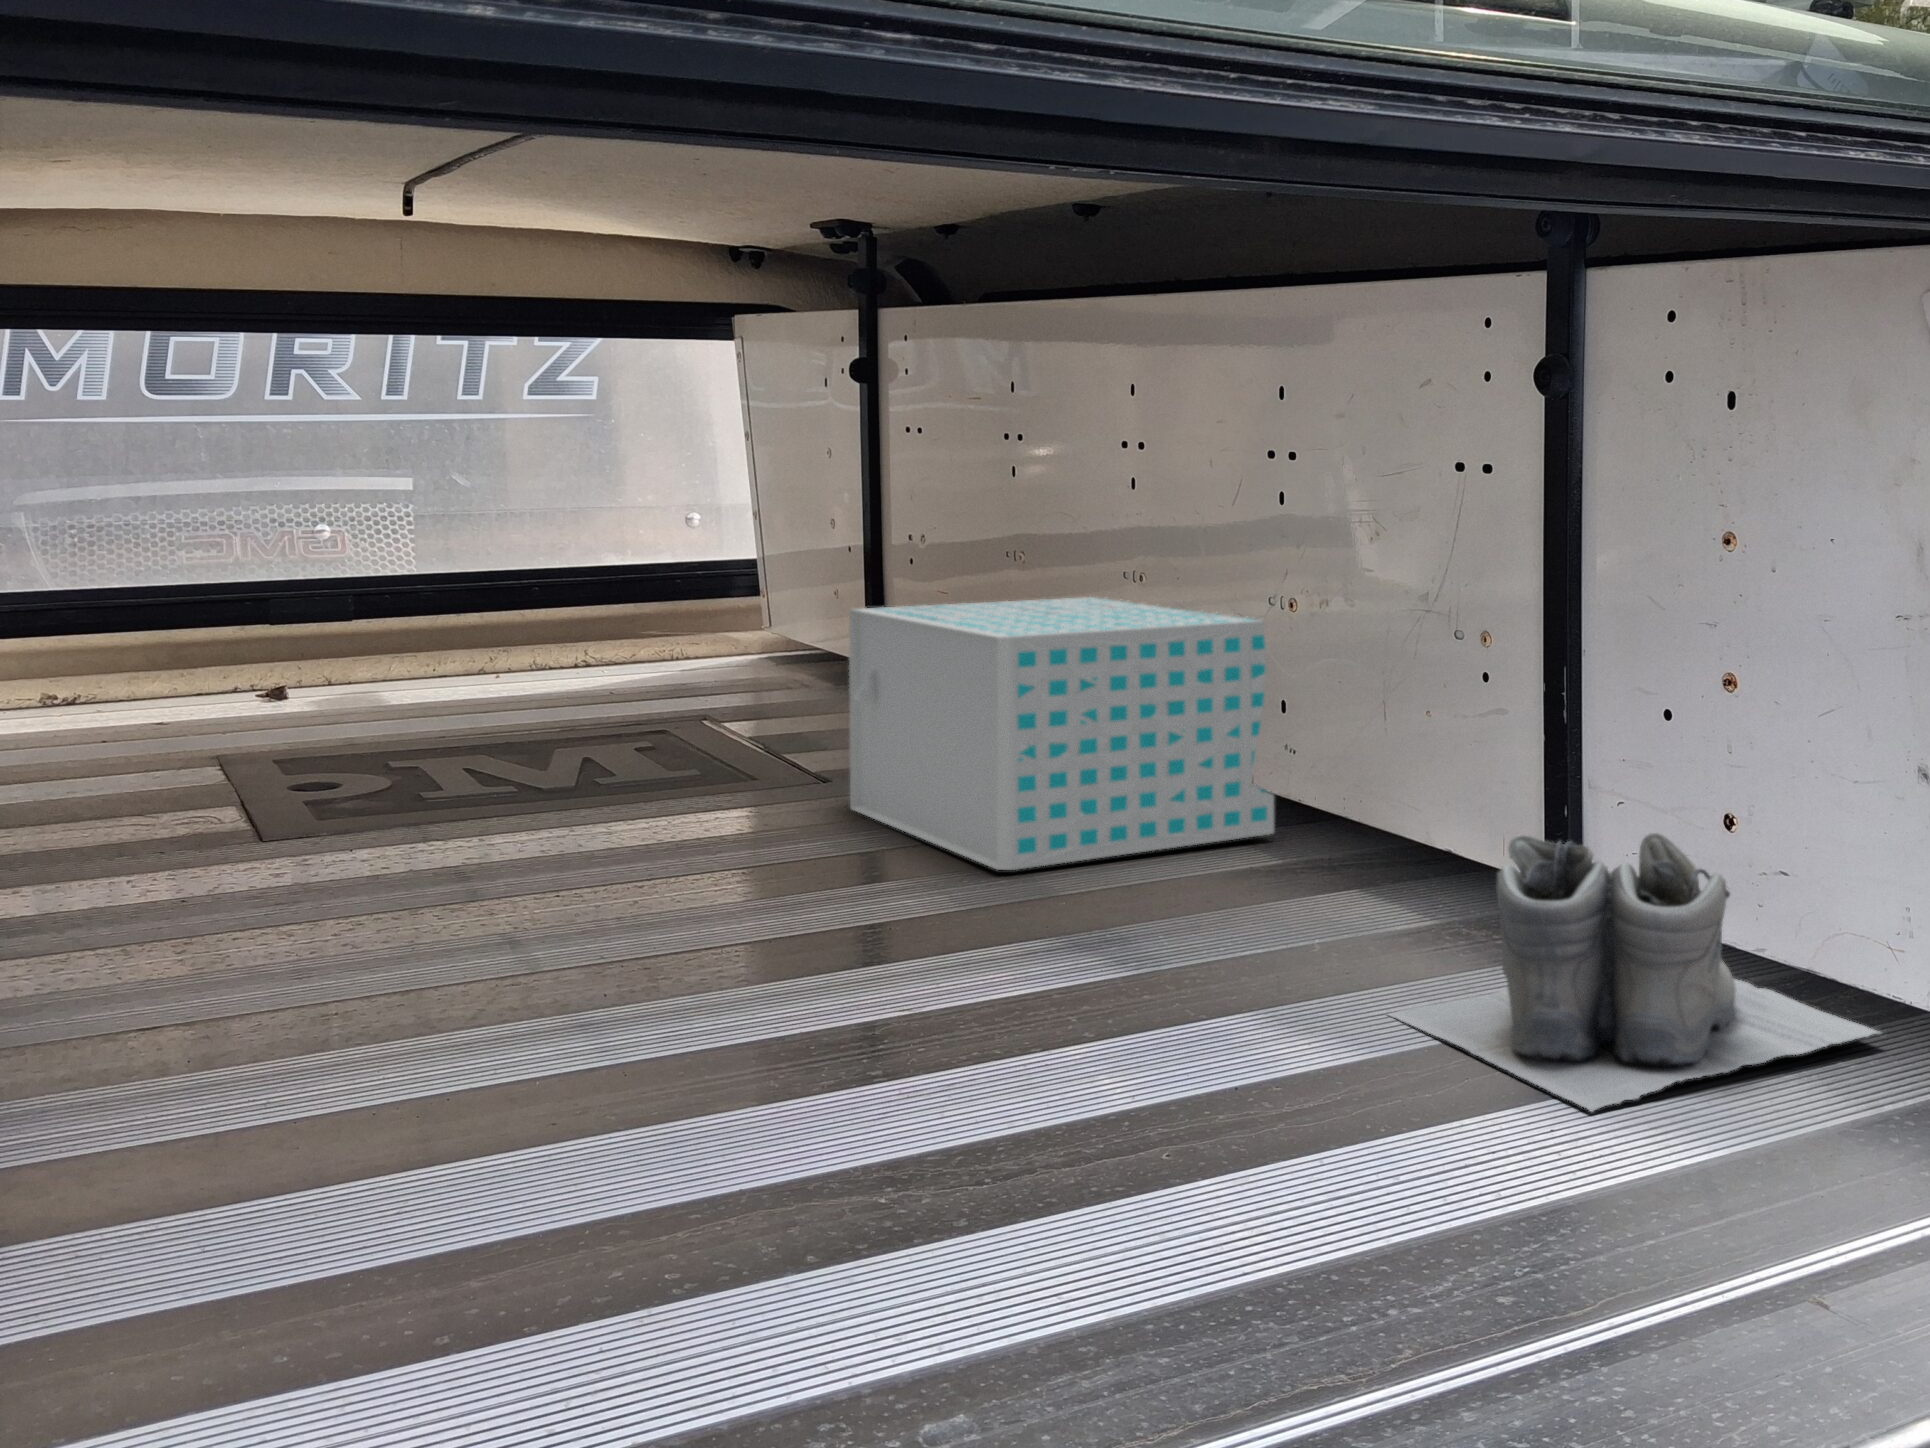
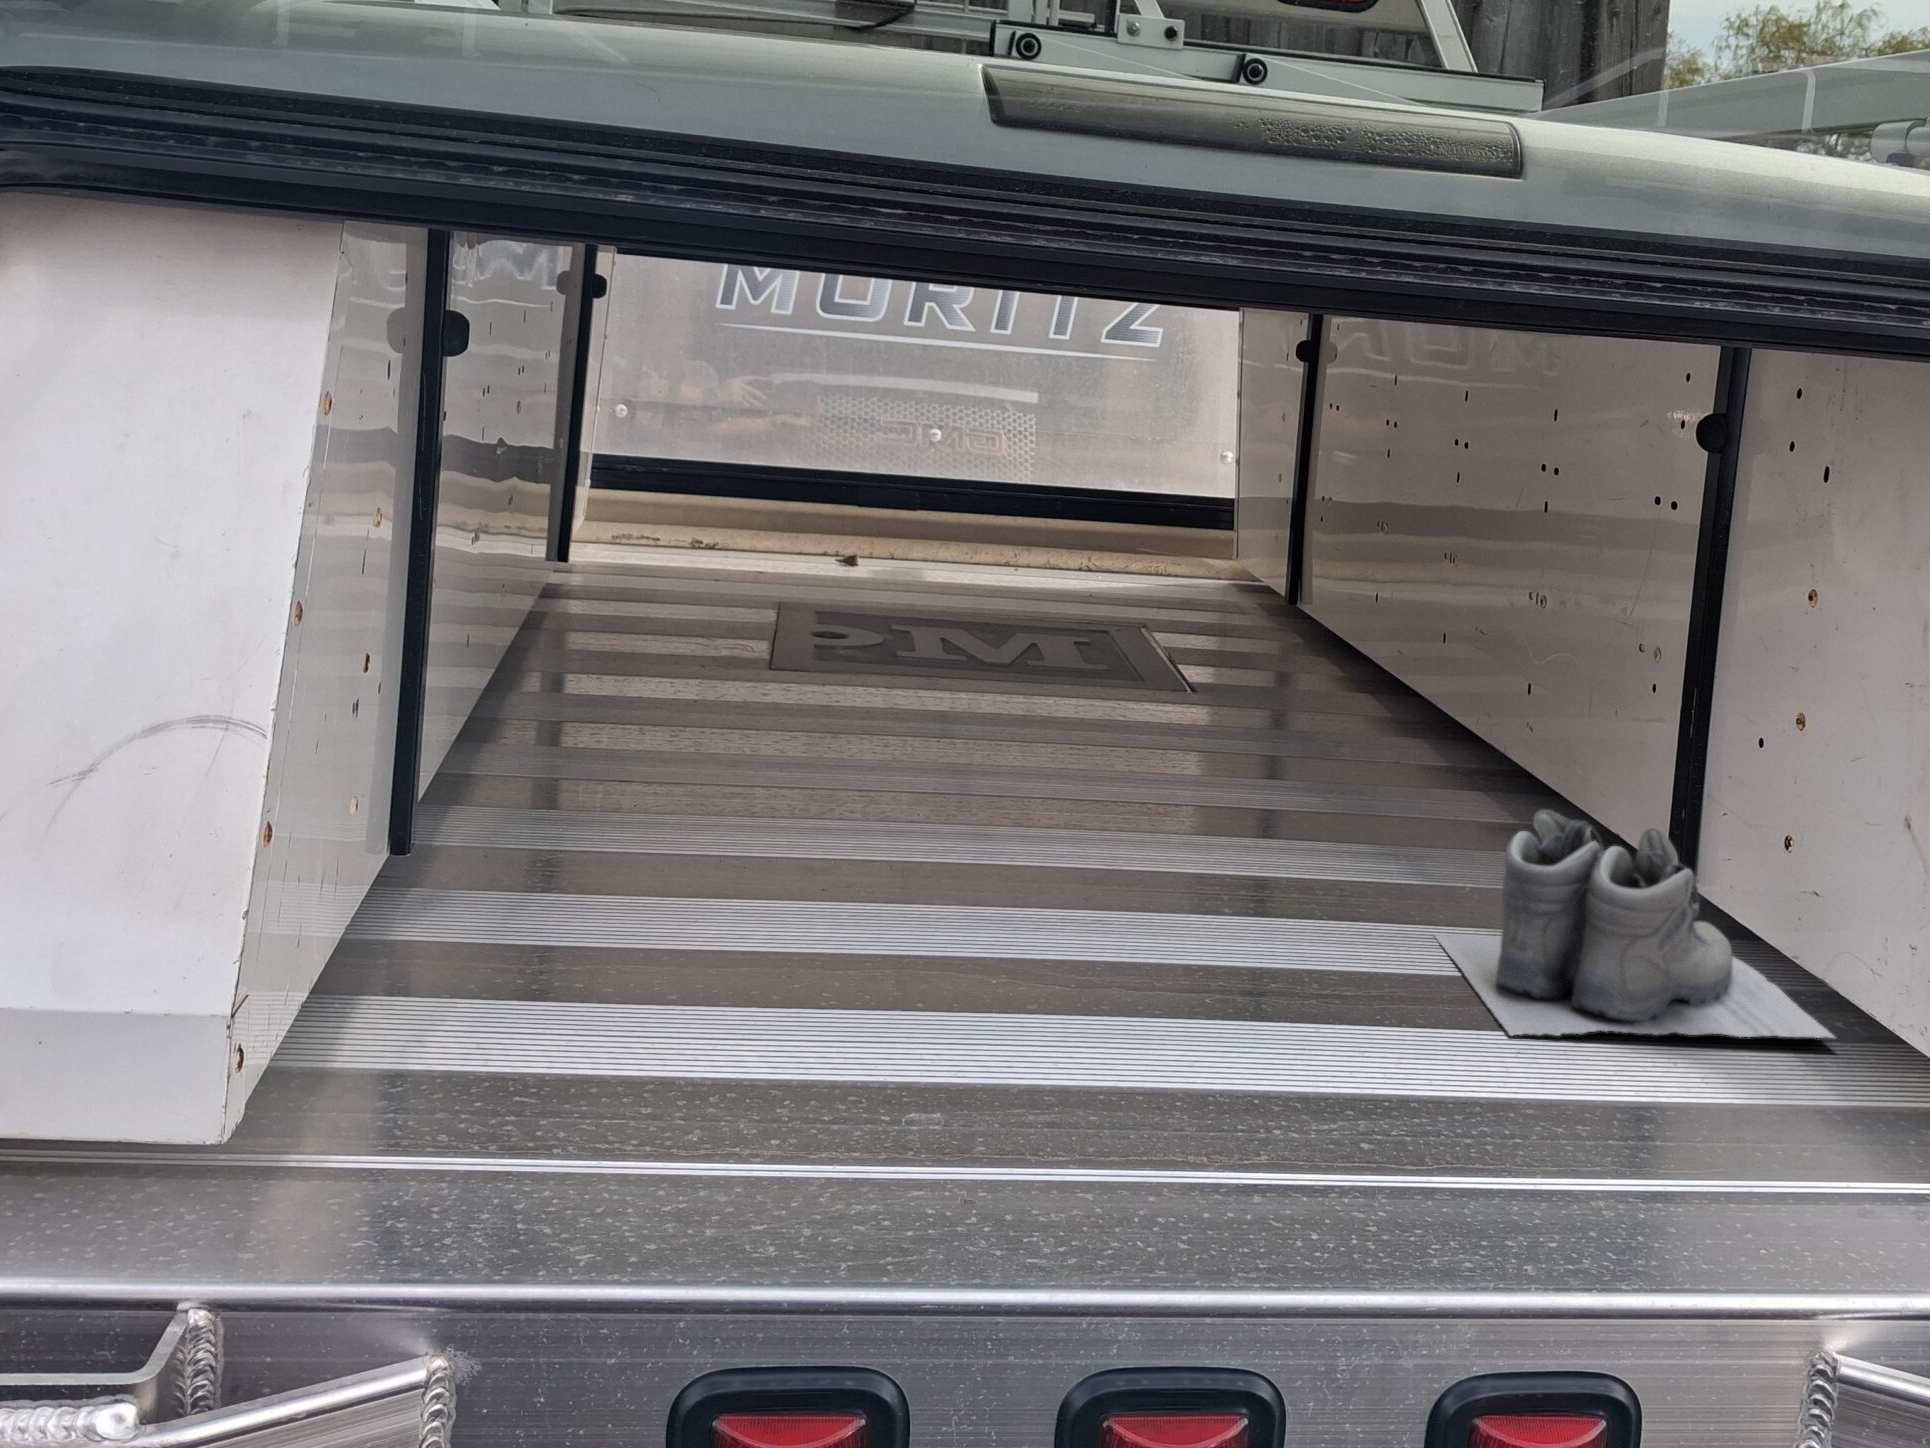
storage box: present [849,597,1274,870] -> none [1187,552,1515,786]

